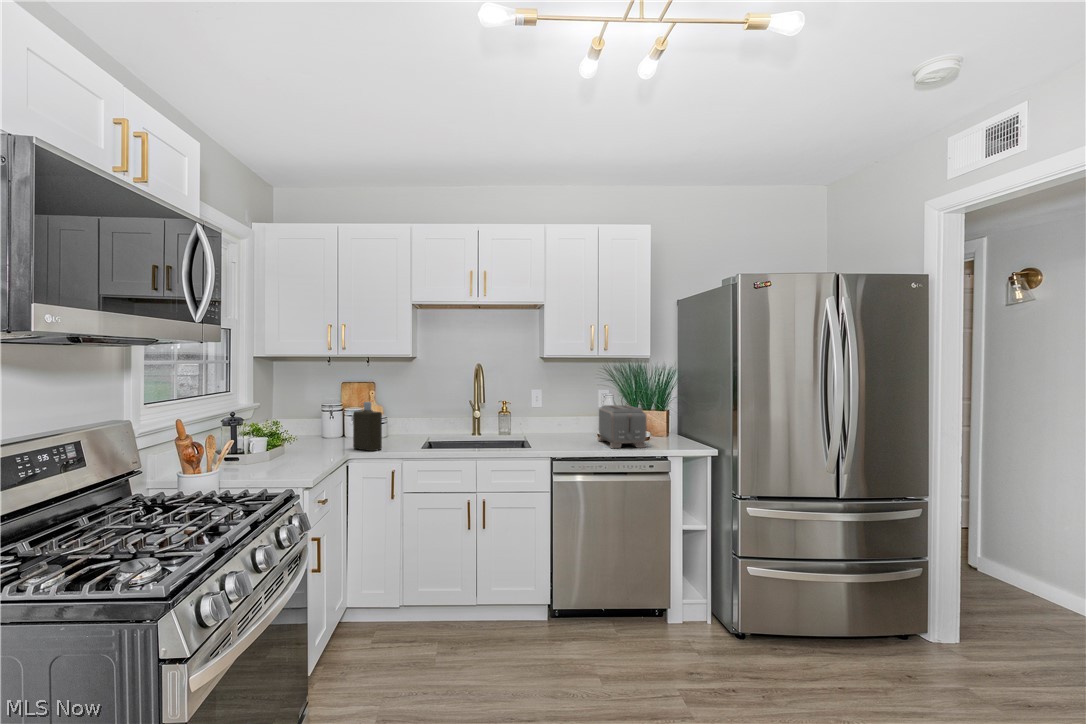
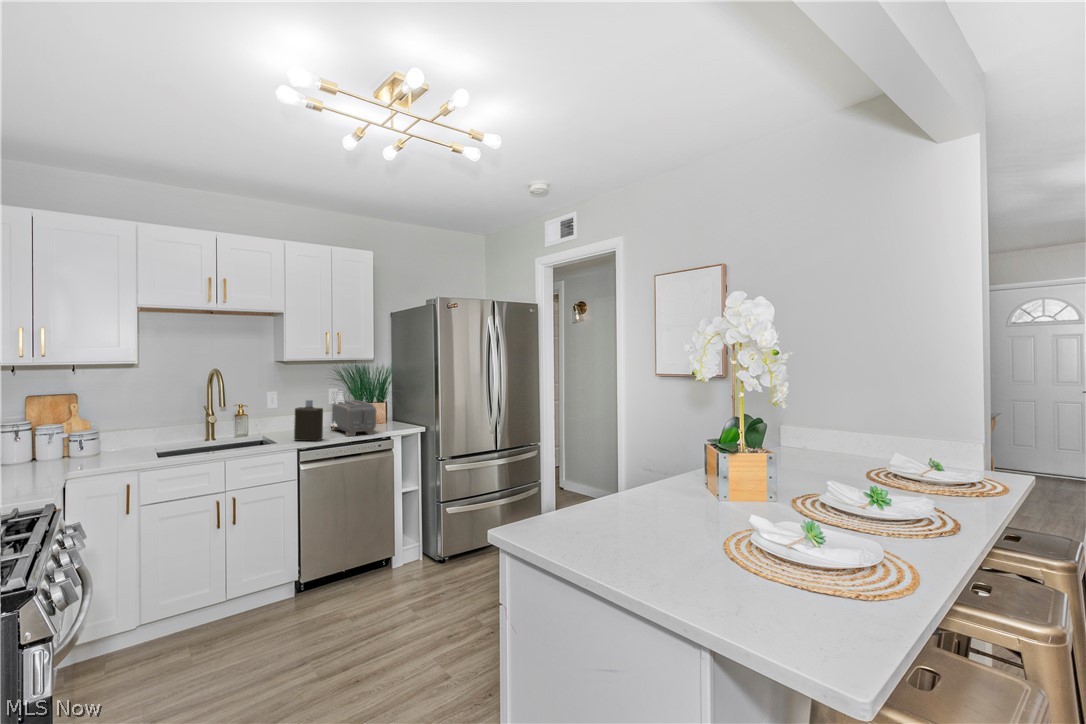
bottle: present [353,402,382,451] -> present [294,400,323,441]

